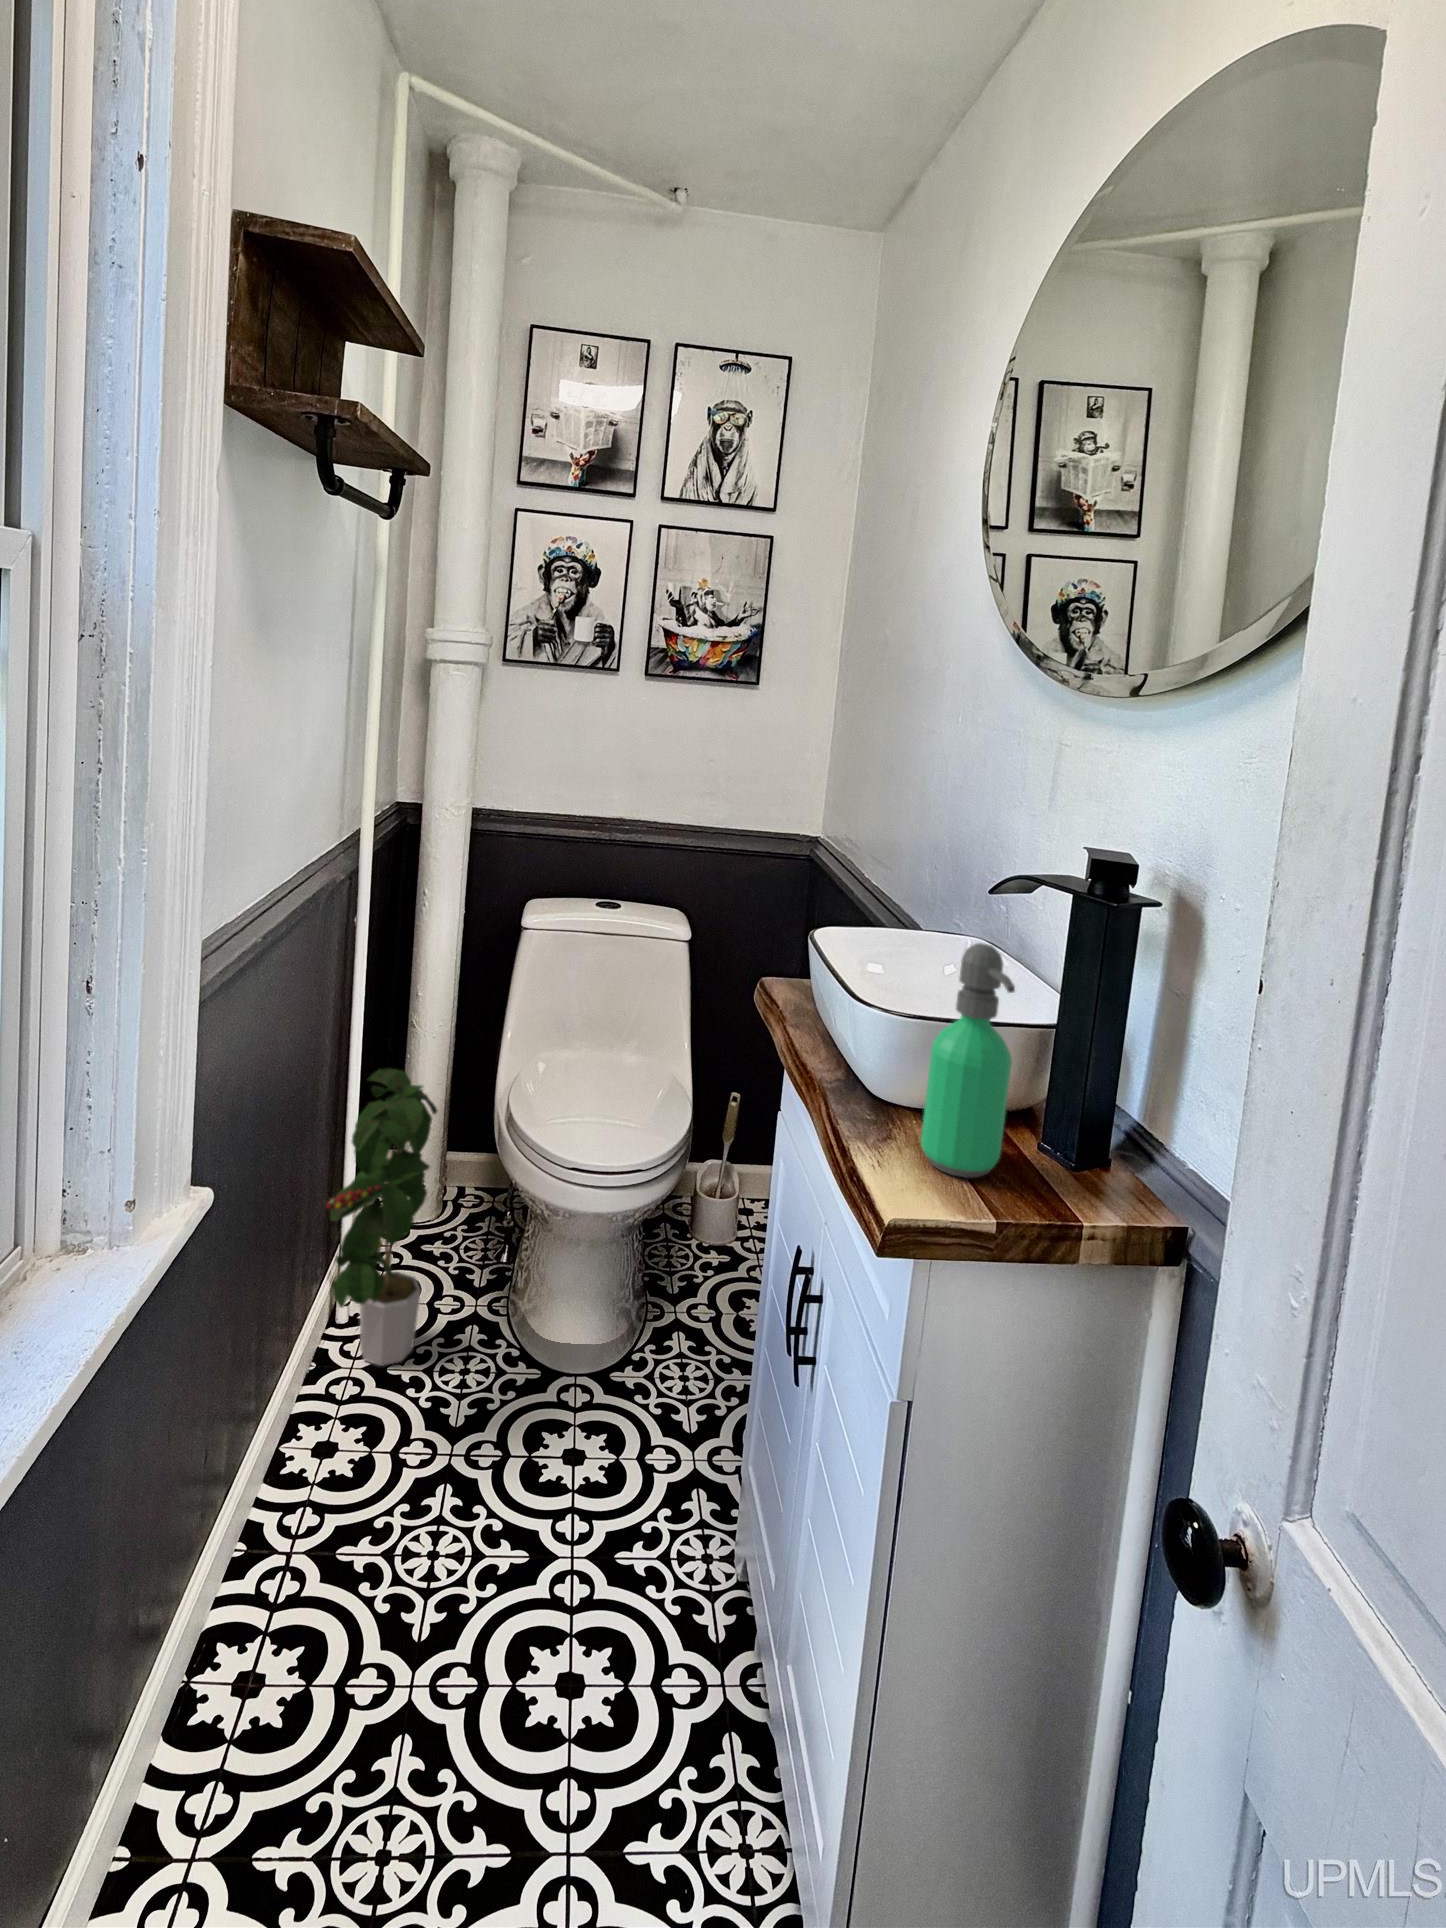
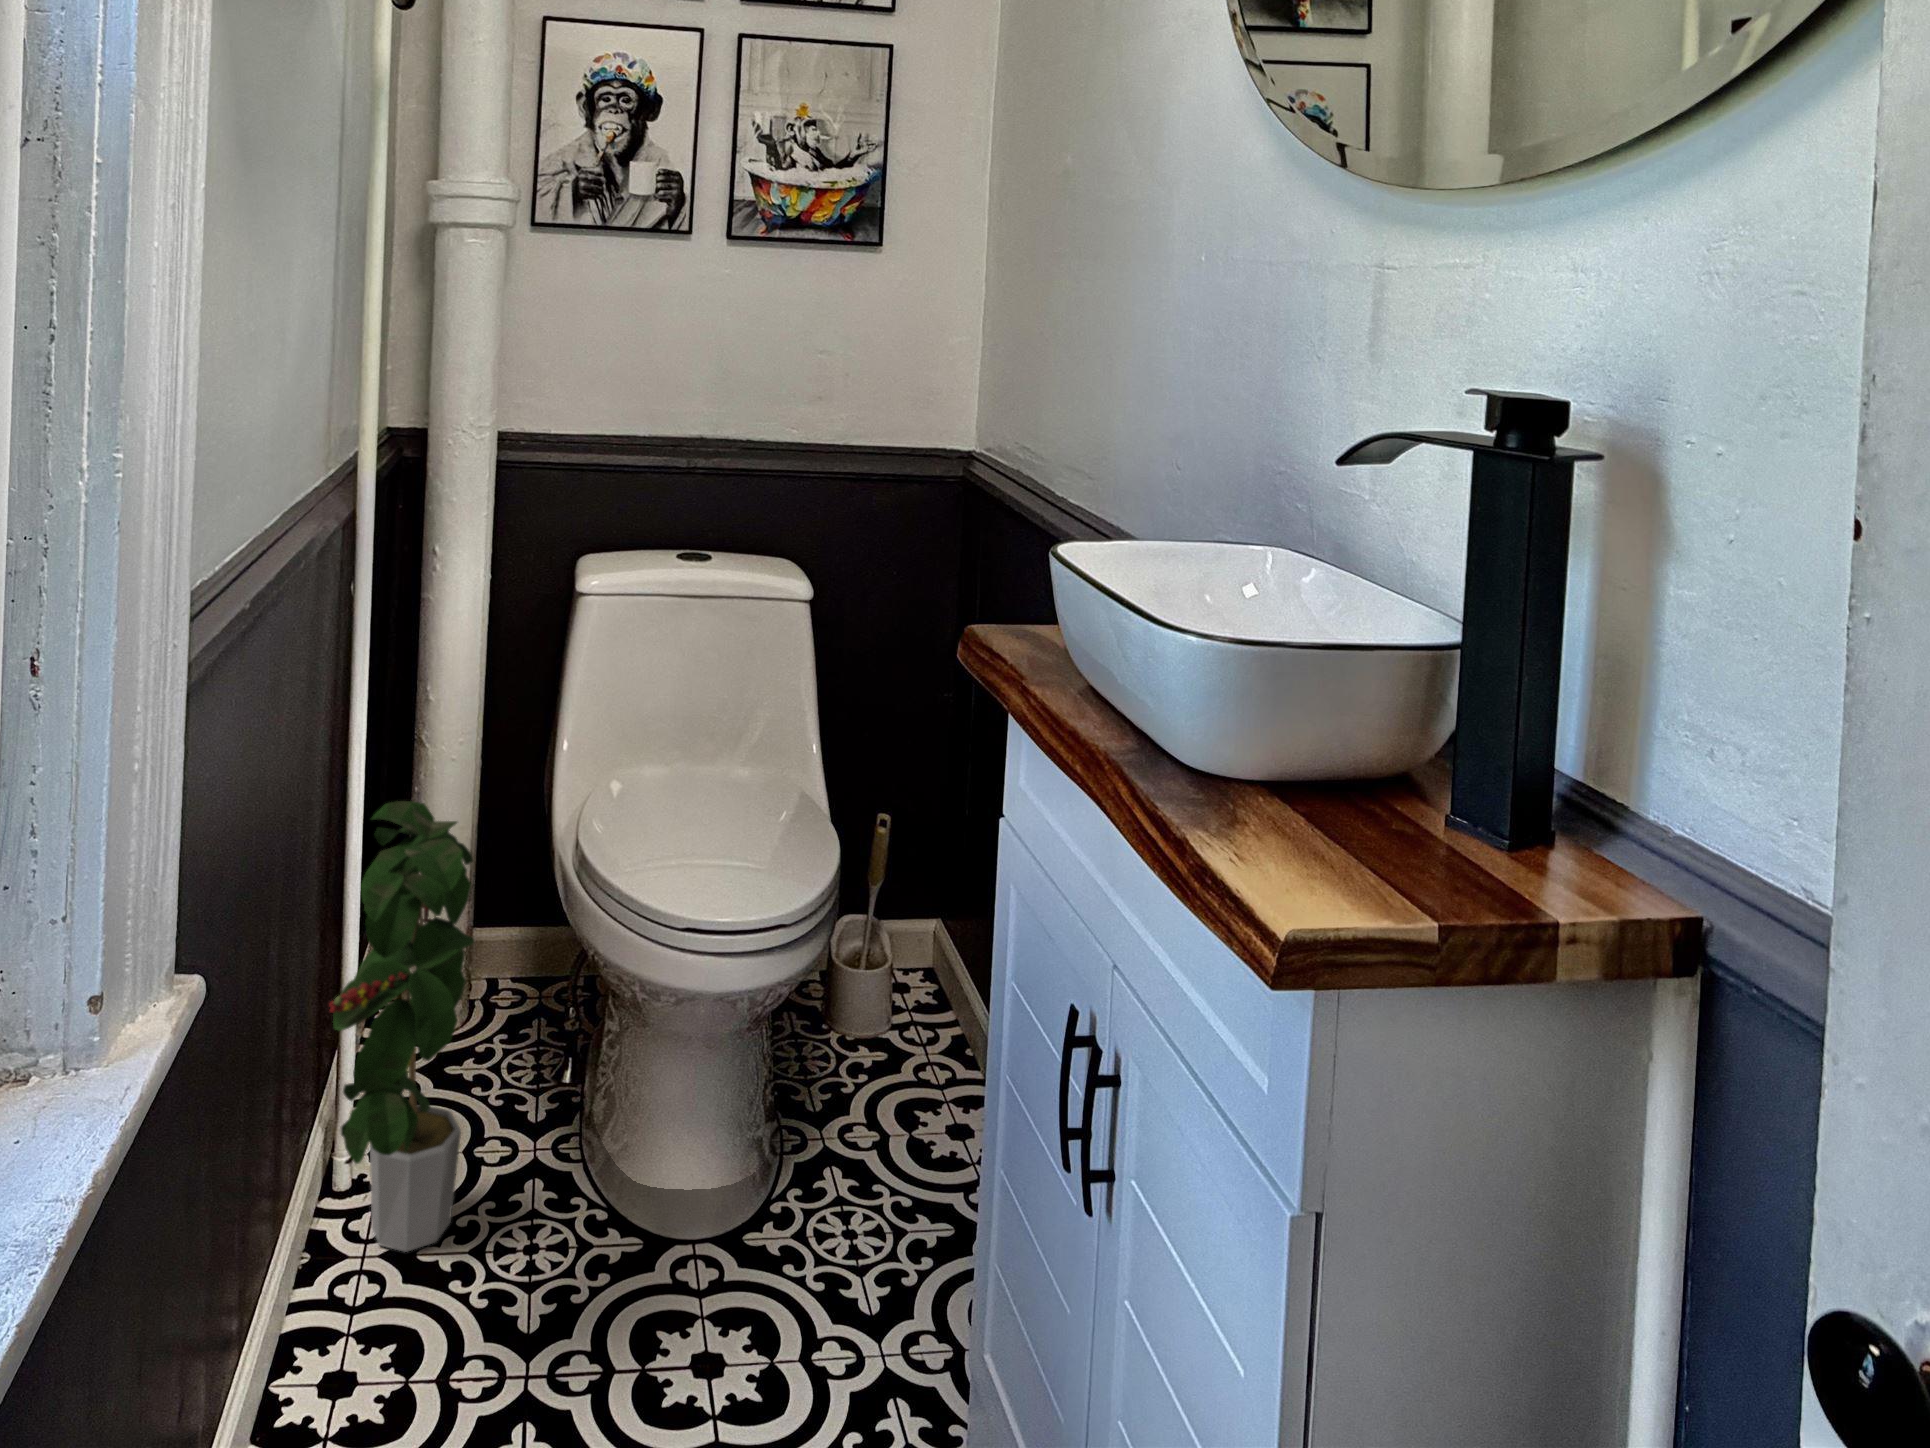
soap dispenser: present [921,943,1015,1178] -> none [1289,525,1431,869]

